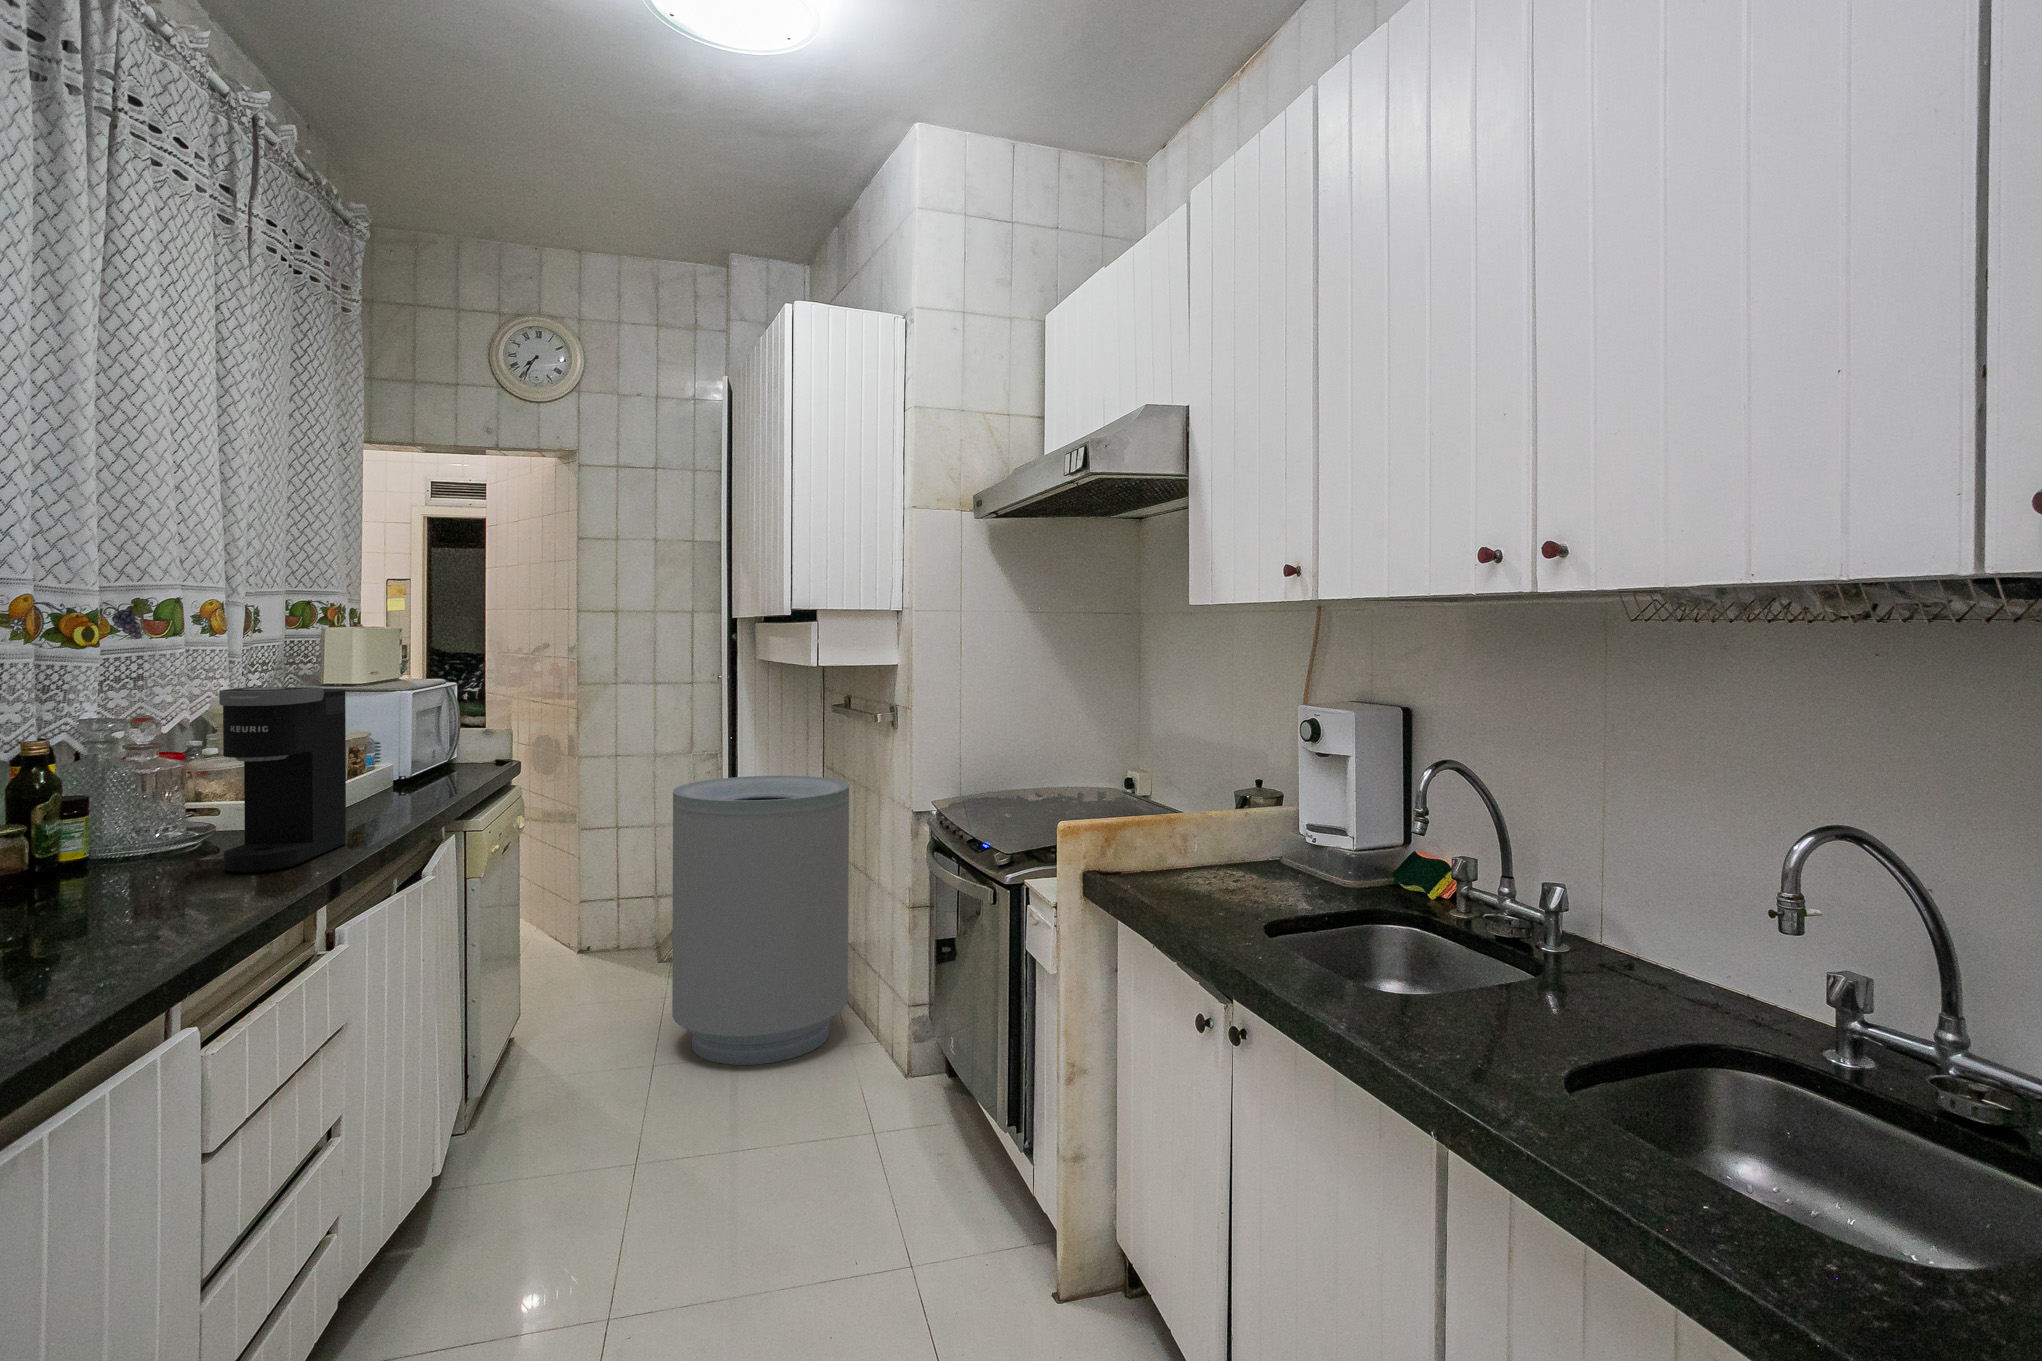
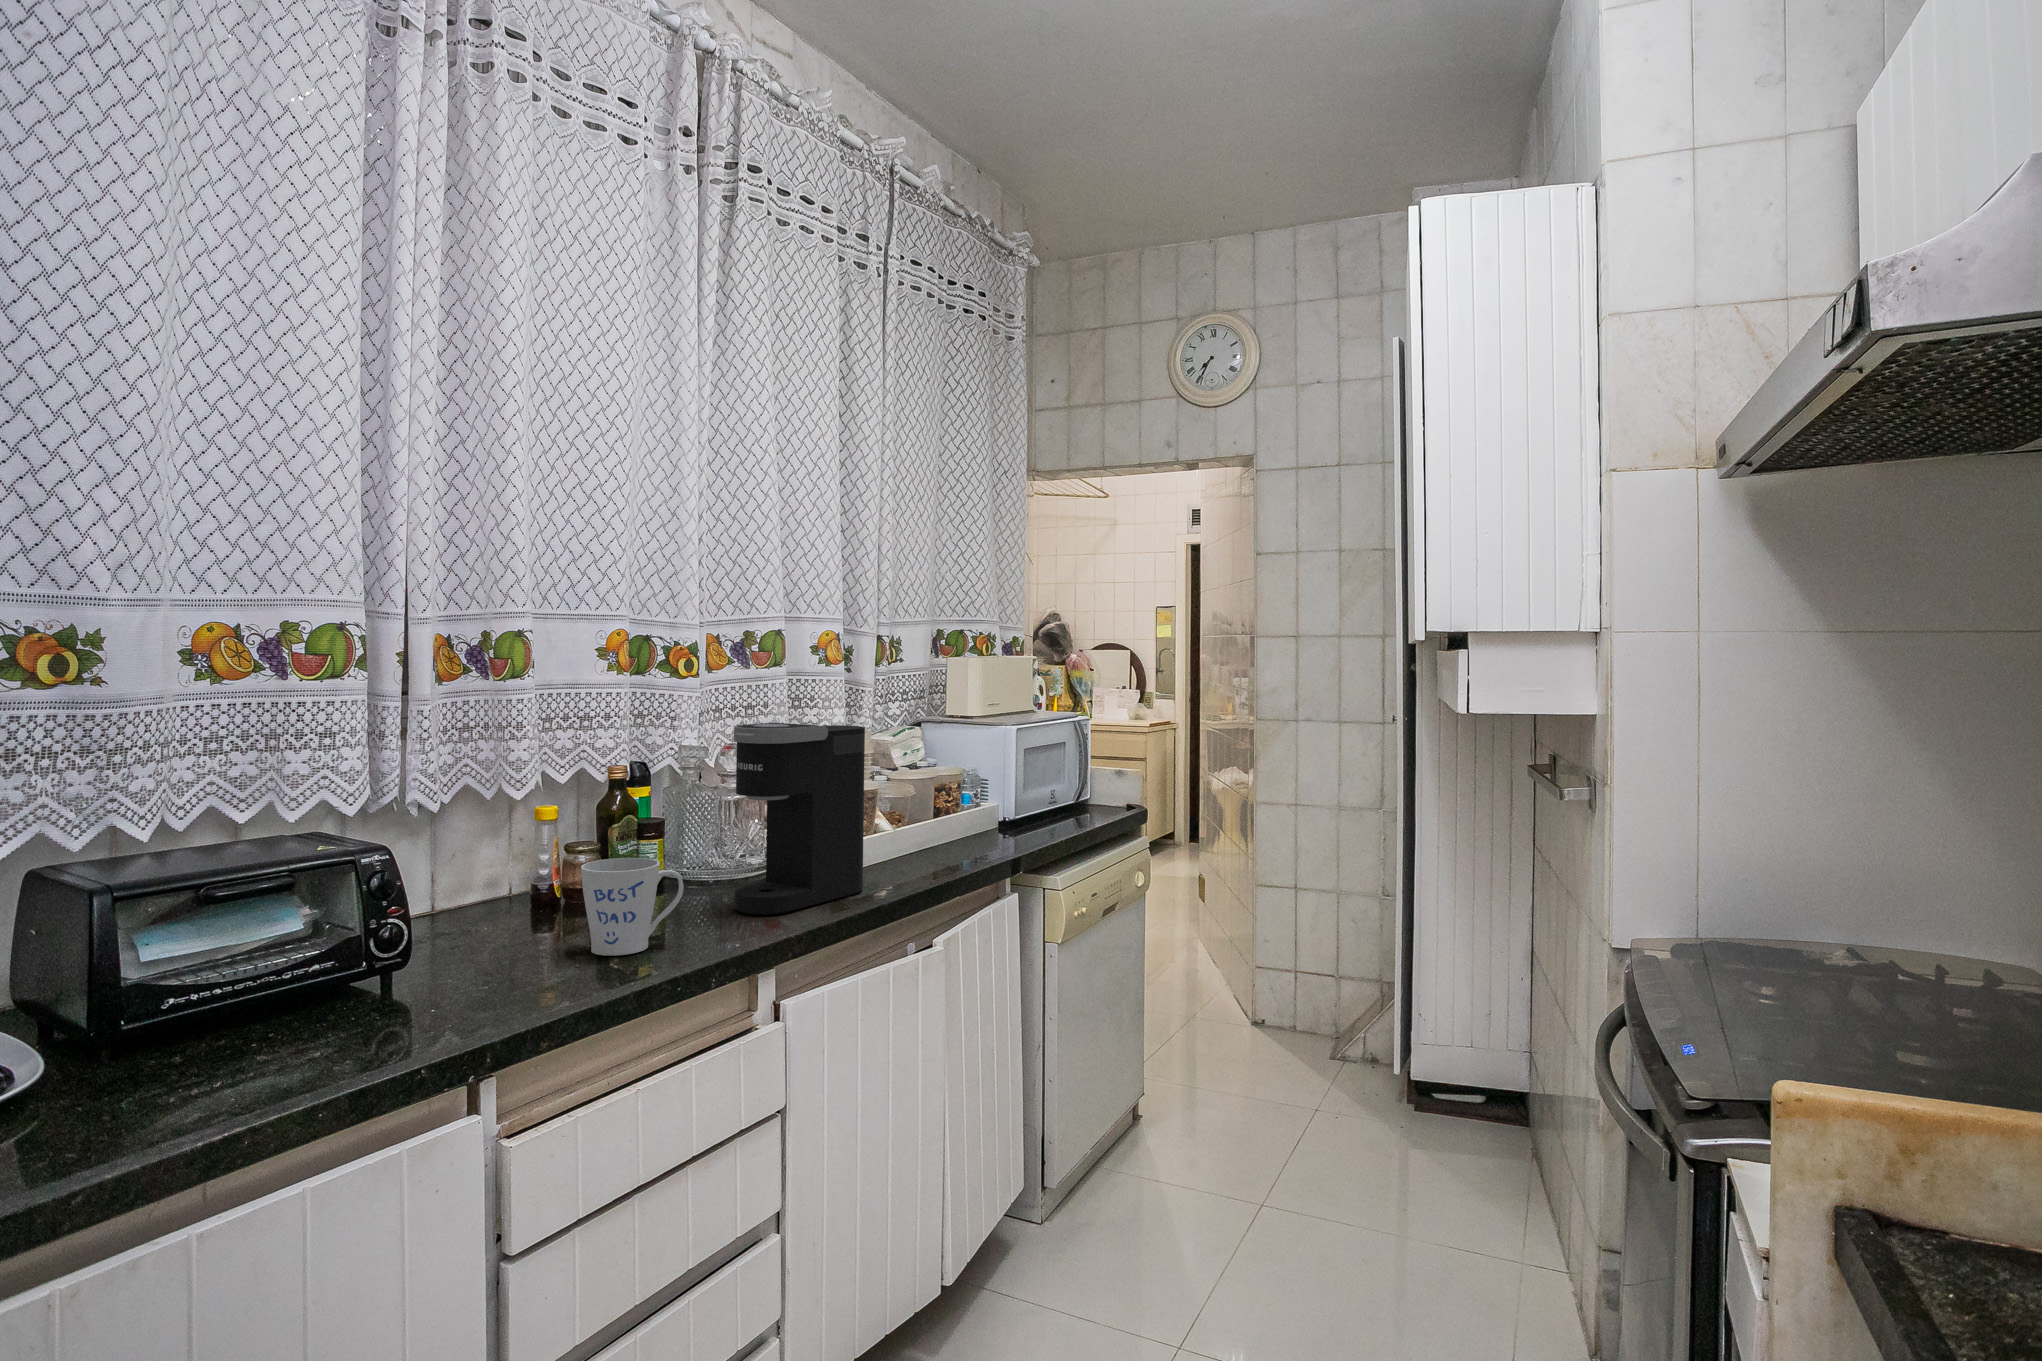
trash can: present [672,776,849,1065] -> none [1294,852,1533,1252]
mug: none [100,823,223,921] -> present [581,858,684,956]

